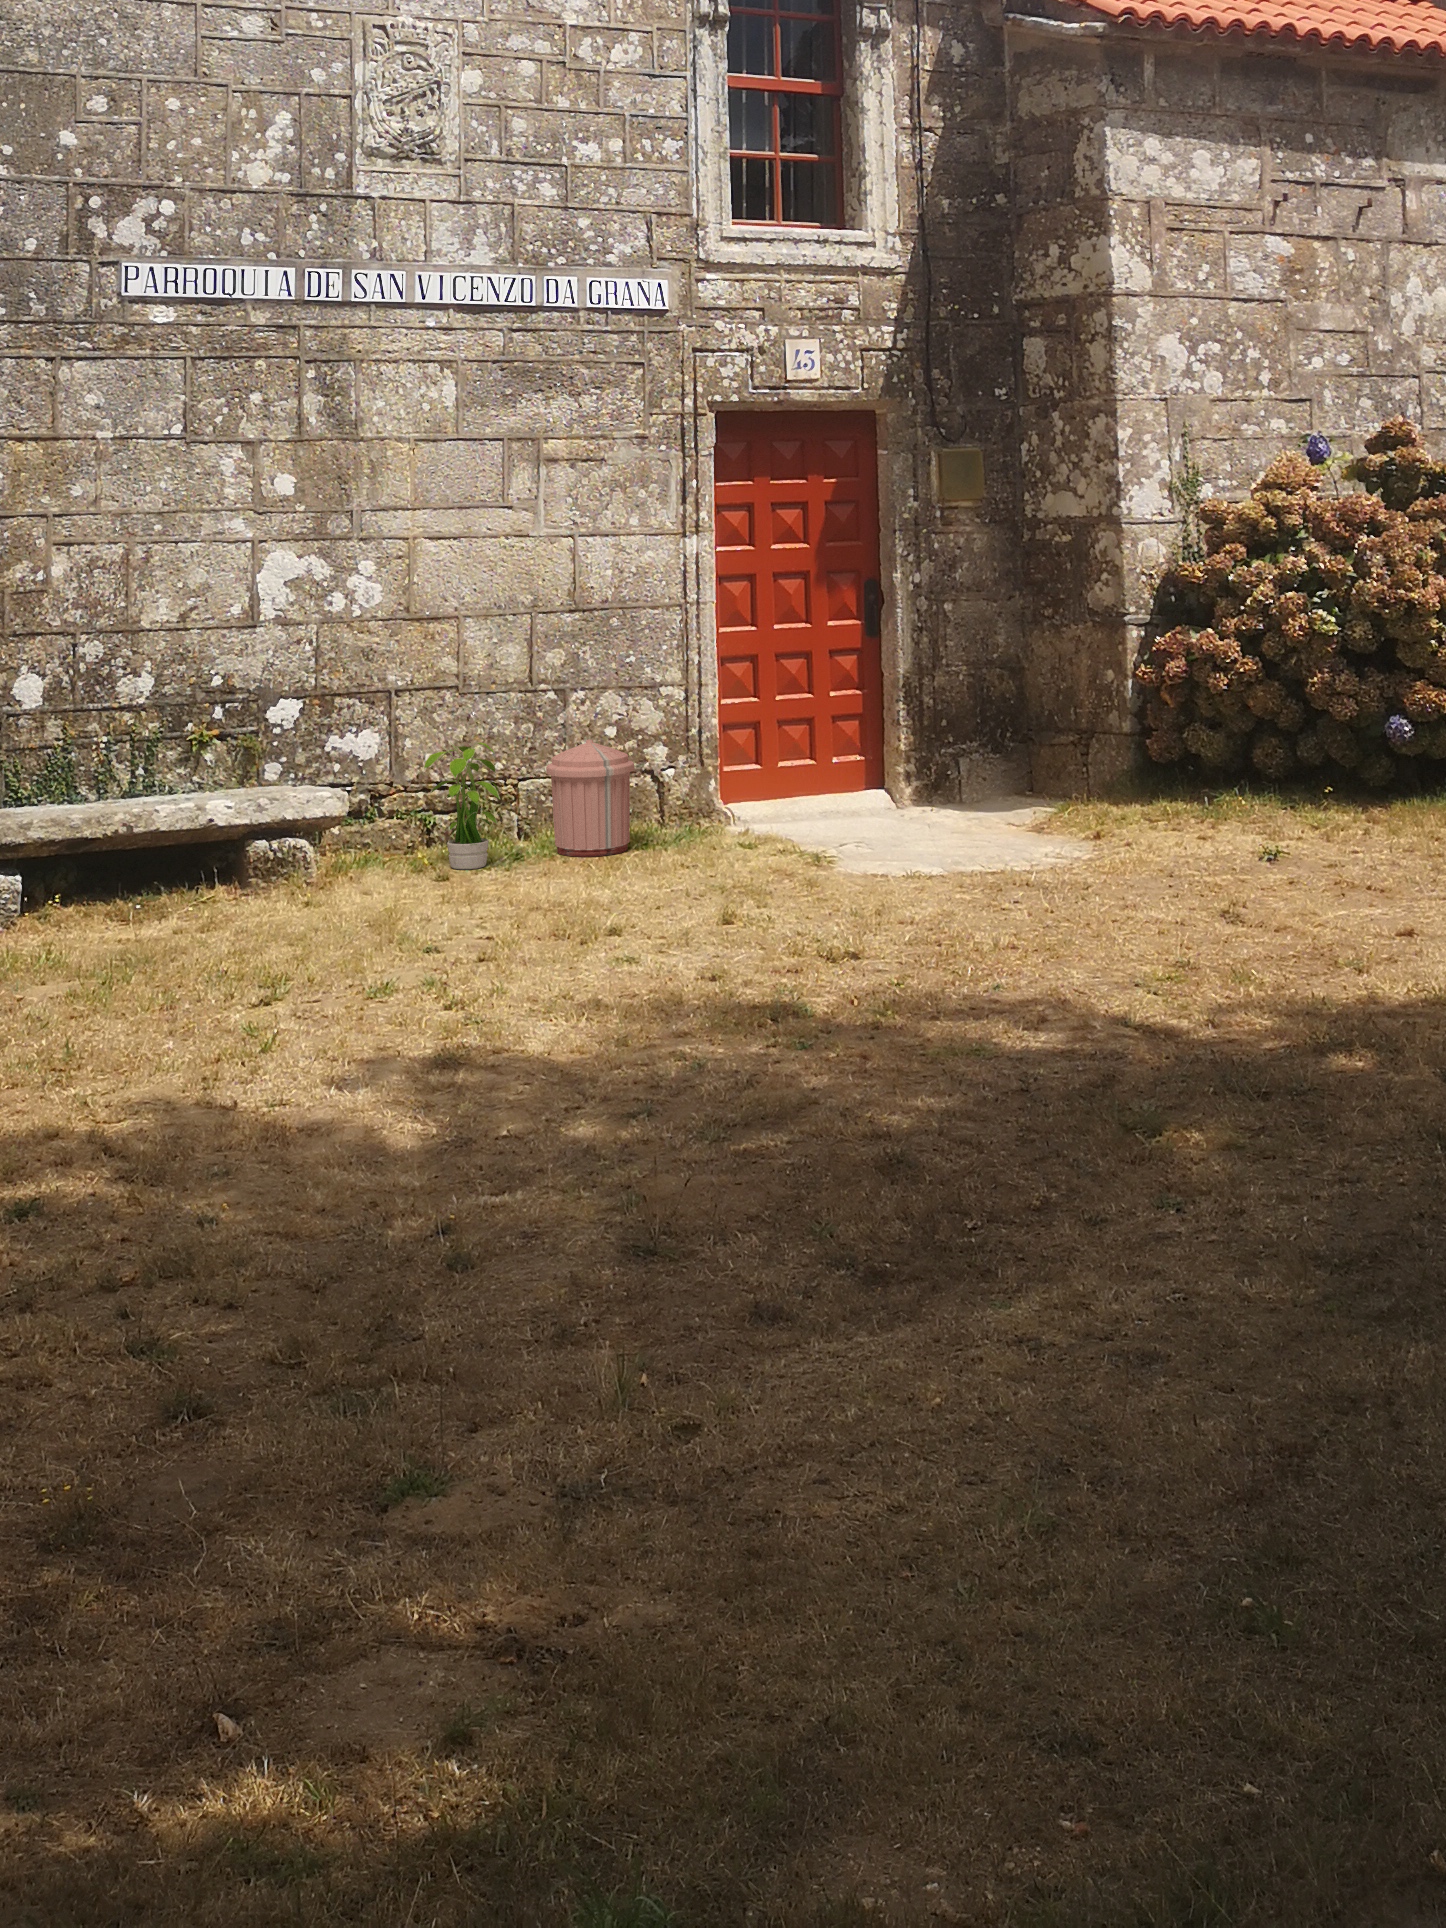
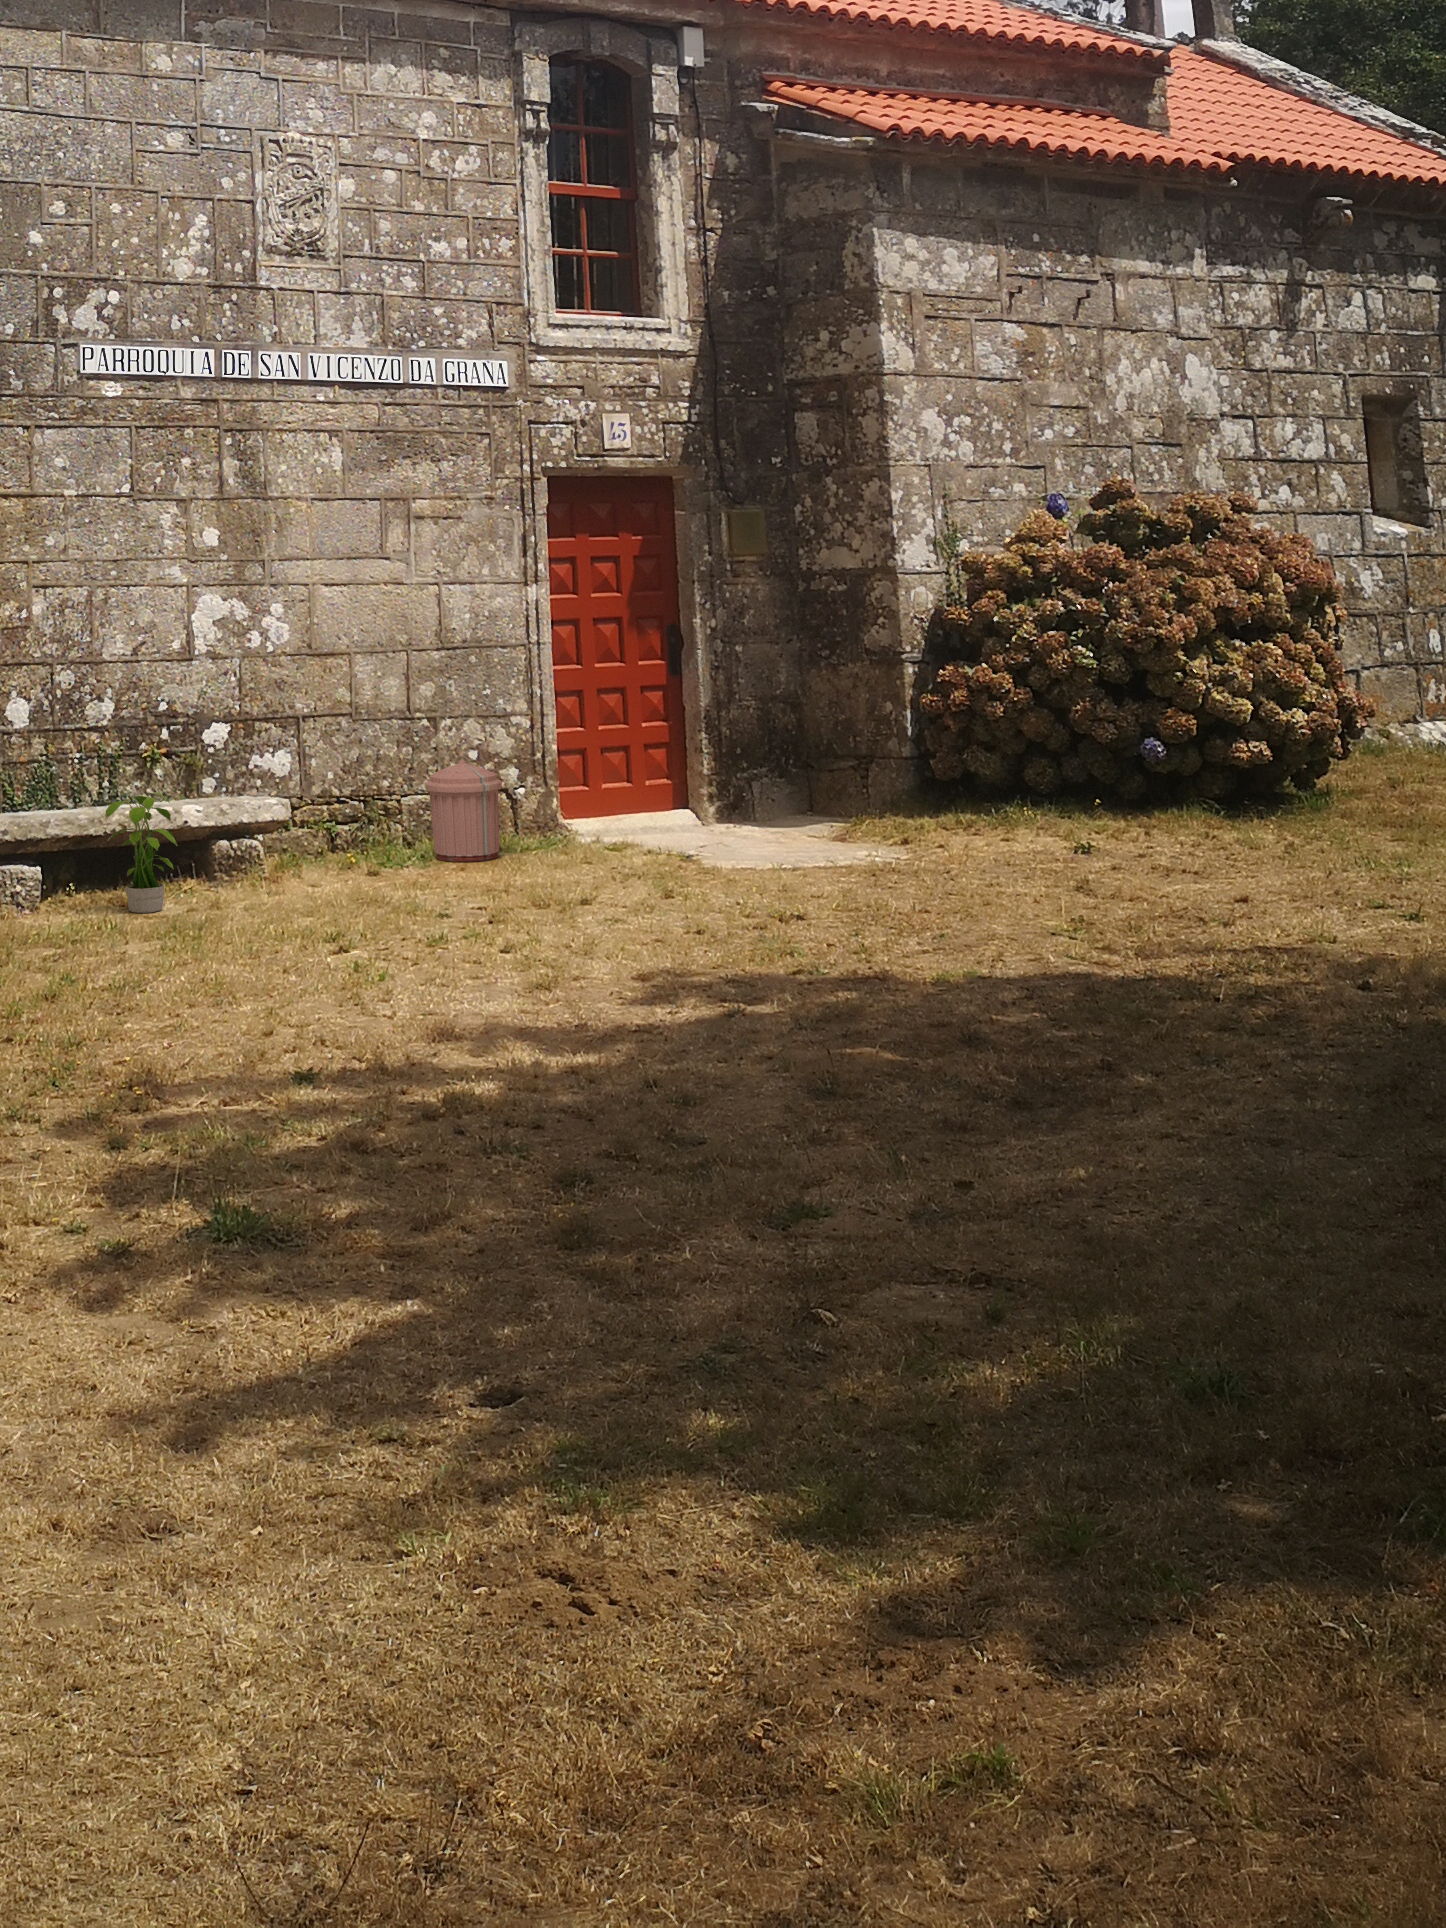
potted plant: present [423,742,500,869] -> present [105,792,177,913]

